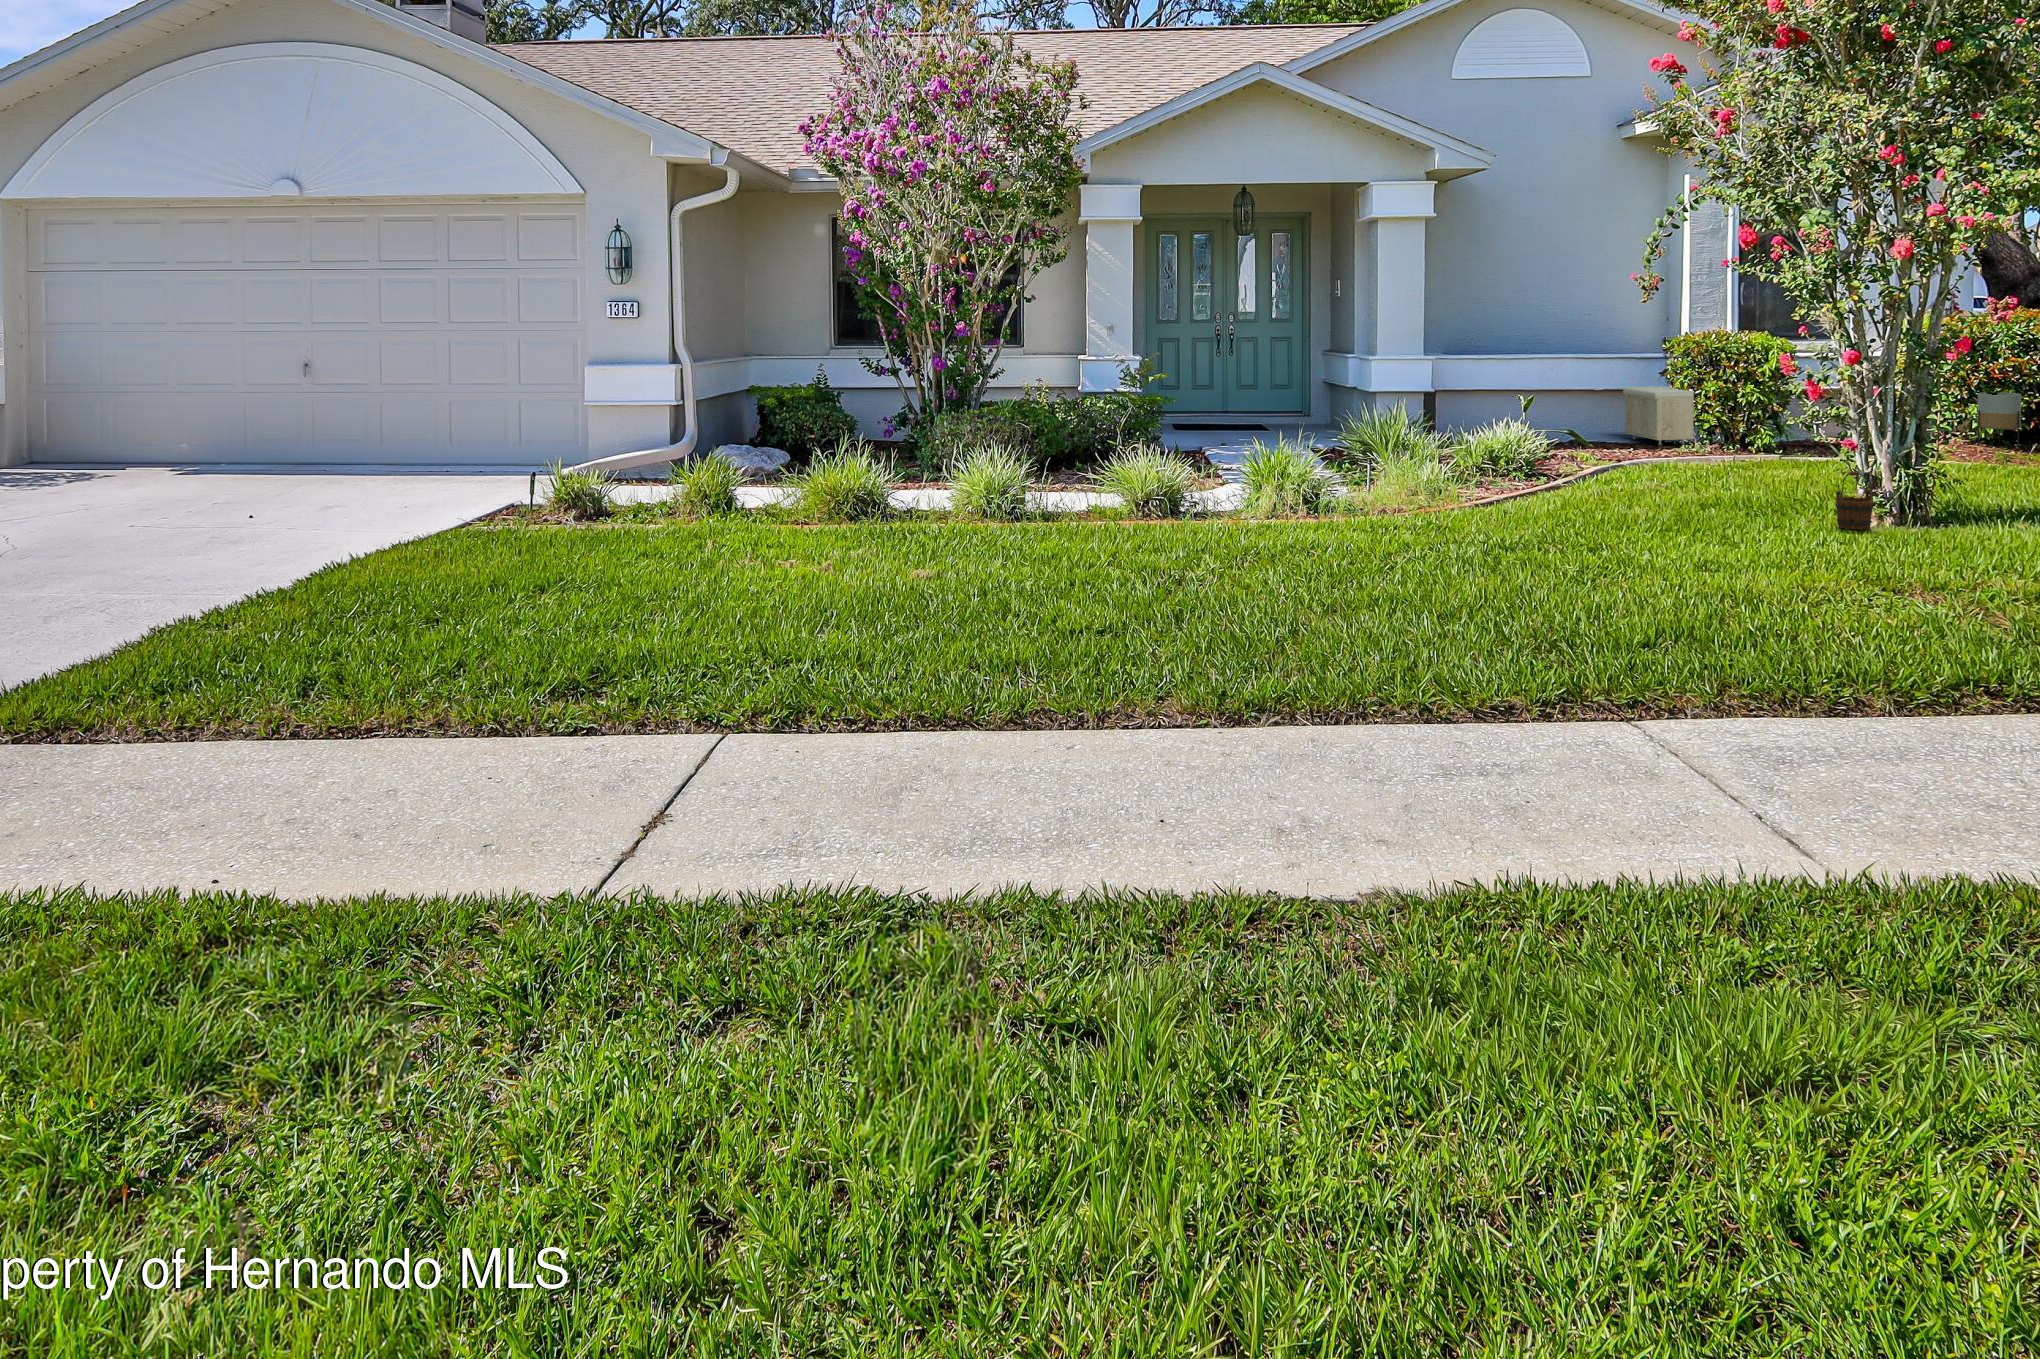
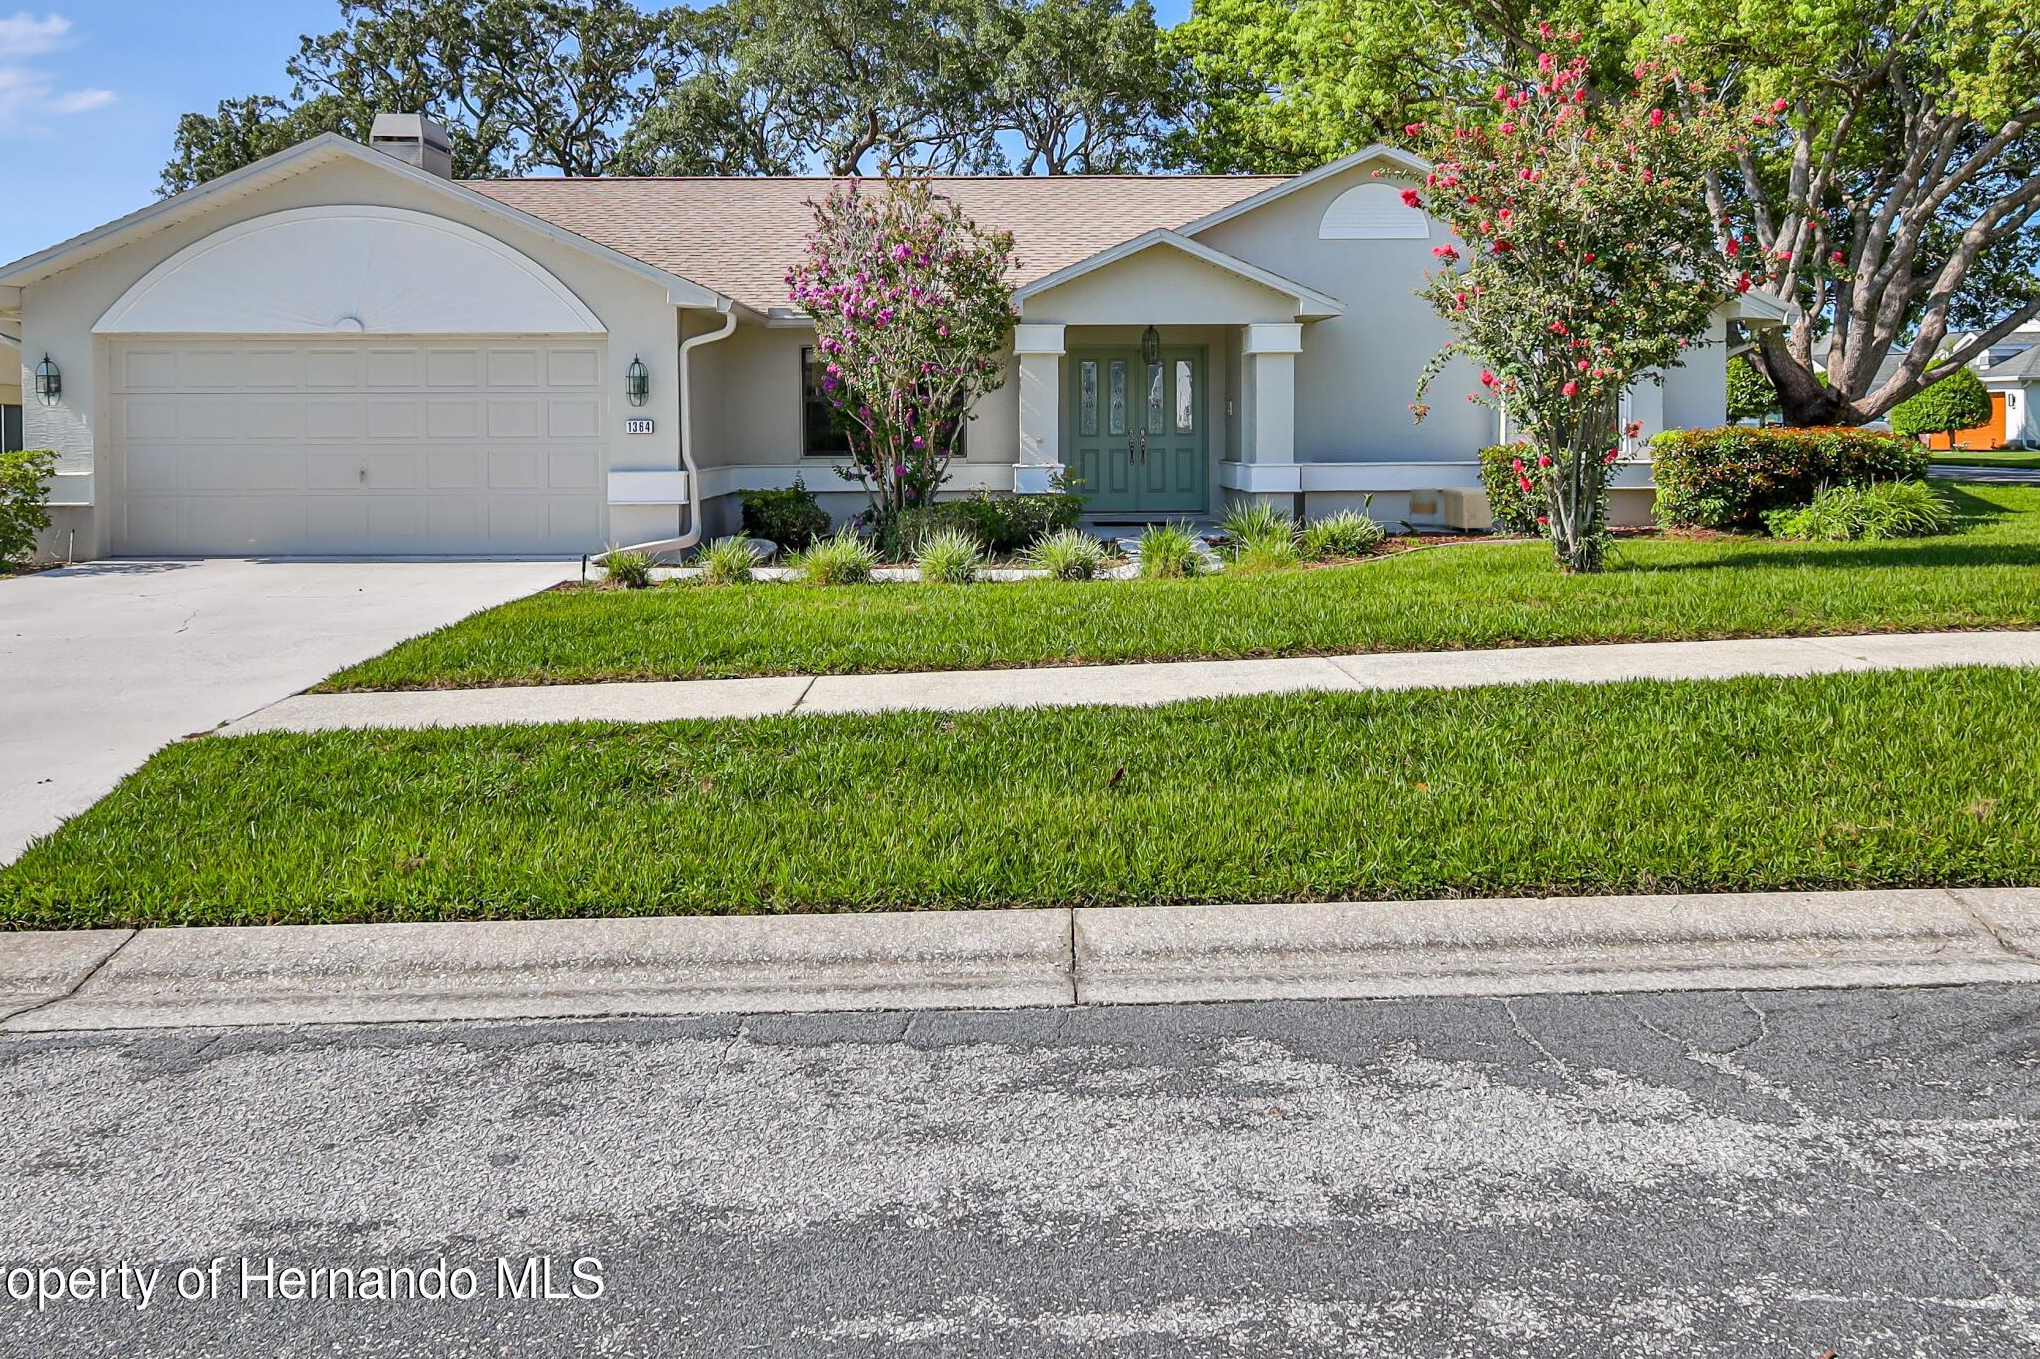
planter: present [1977,392,2021,447] -> present [1410,488,1438,515]
wooden bucket: present [1836,472,1873,530] -> none [1532,540,1556,579]

